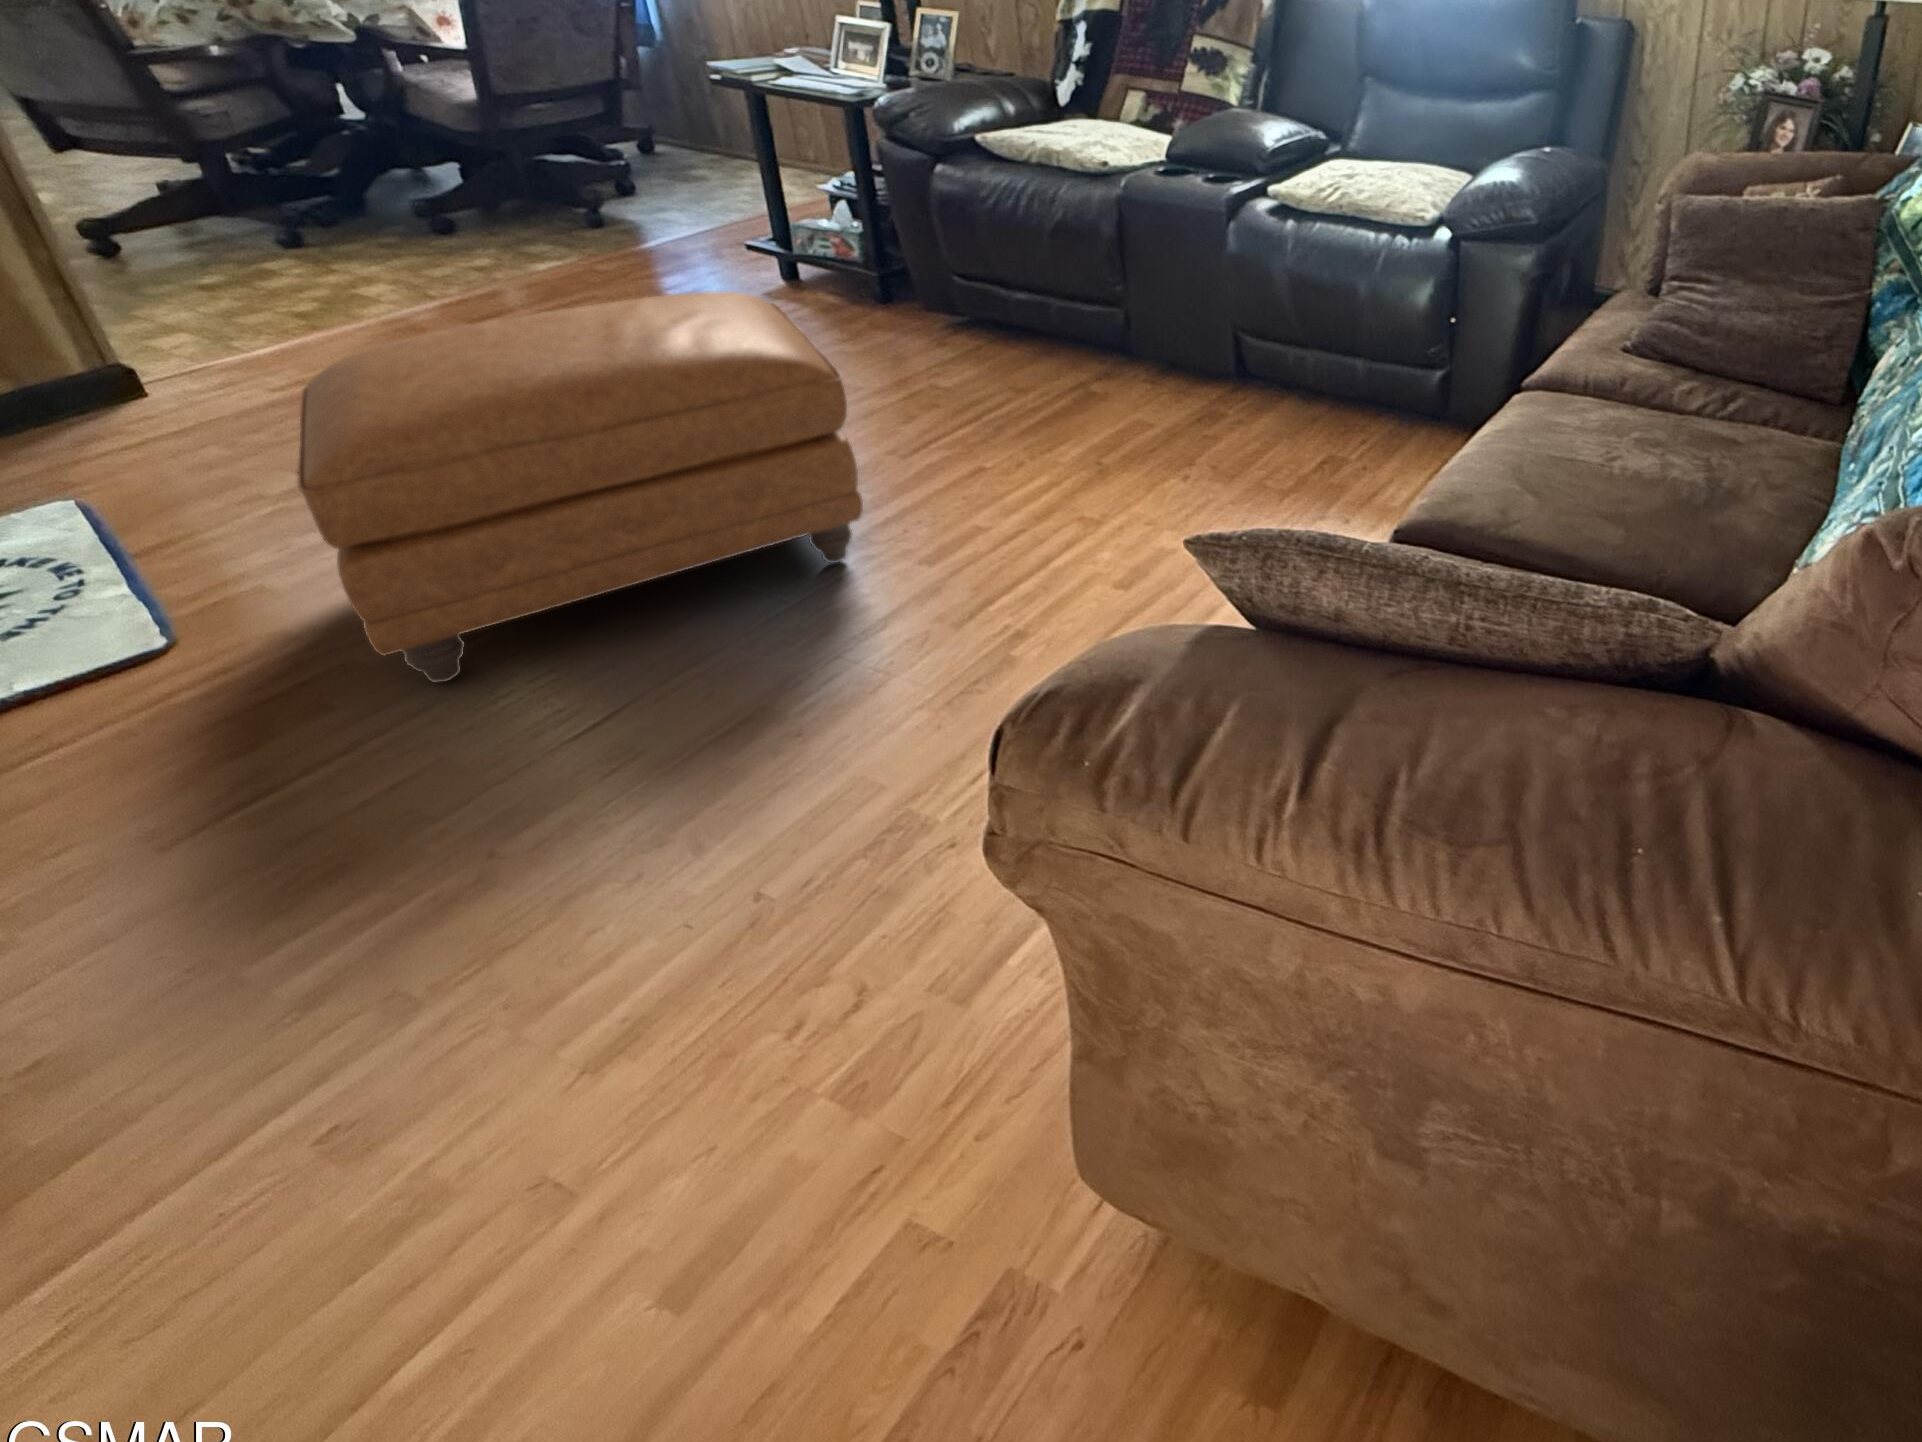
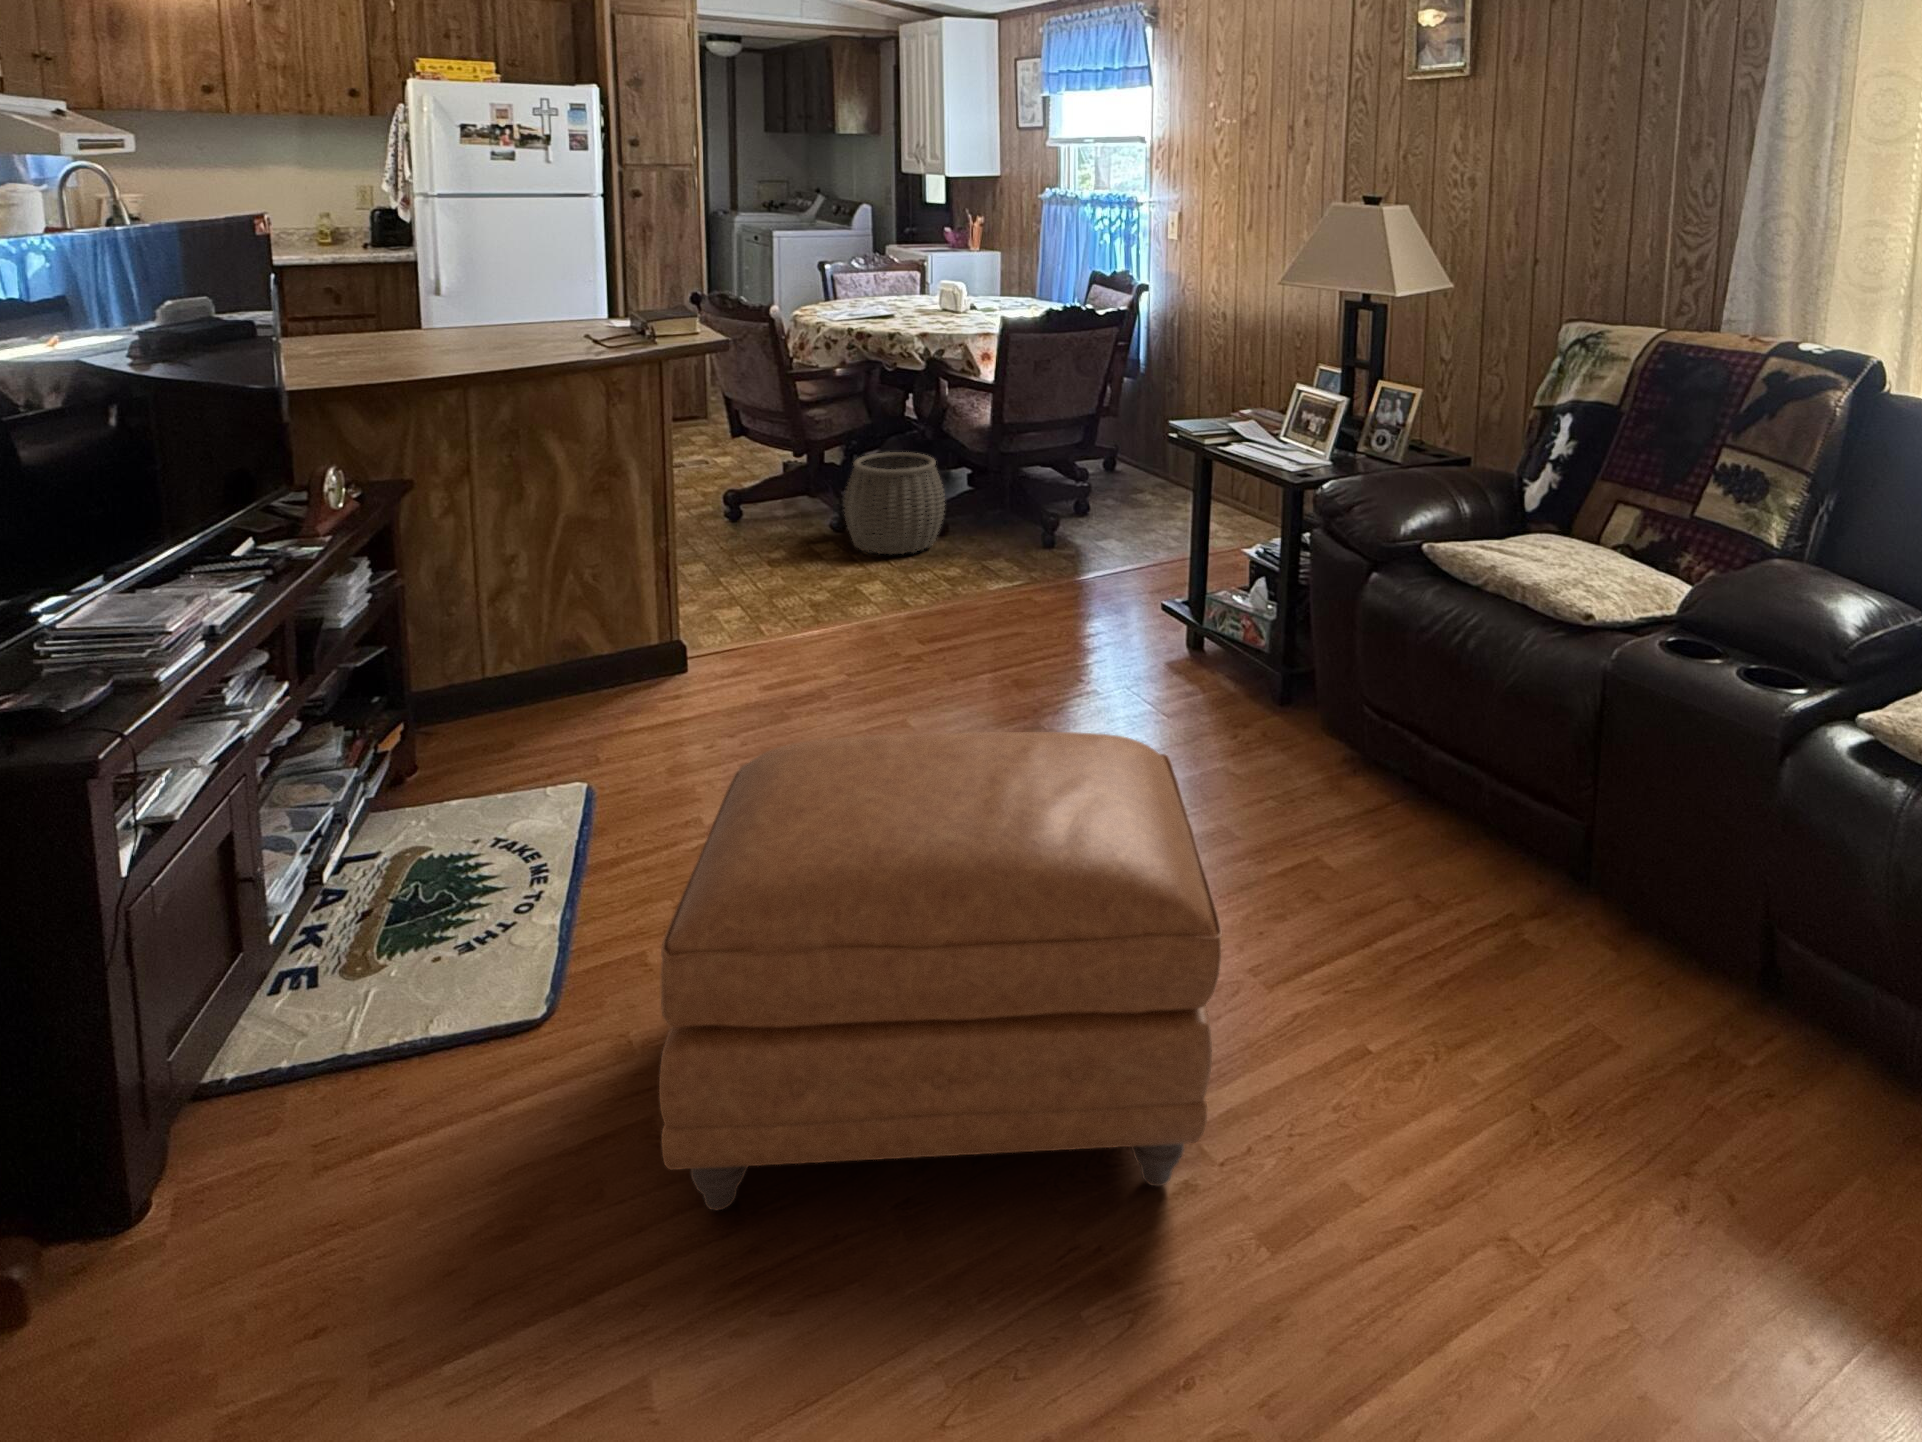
woven basket: none [286,138,448,255] -> present [844,452,945,554]

